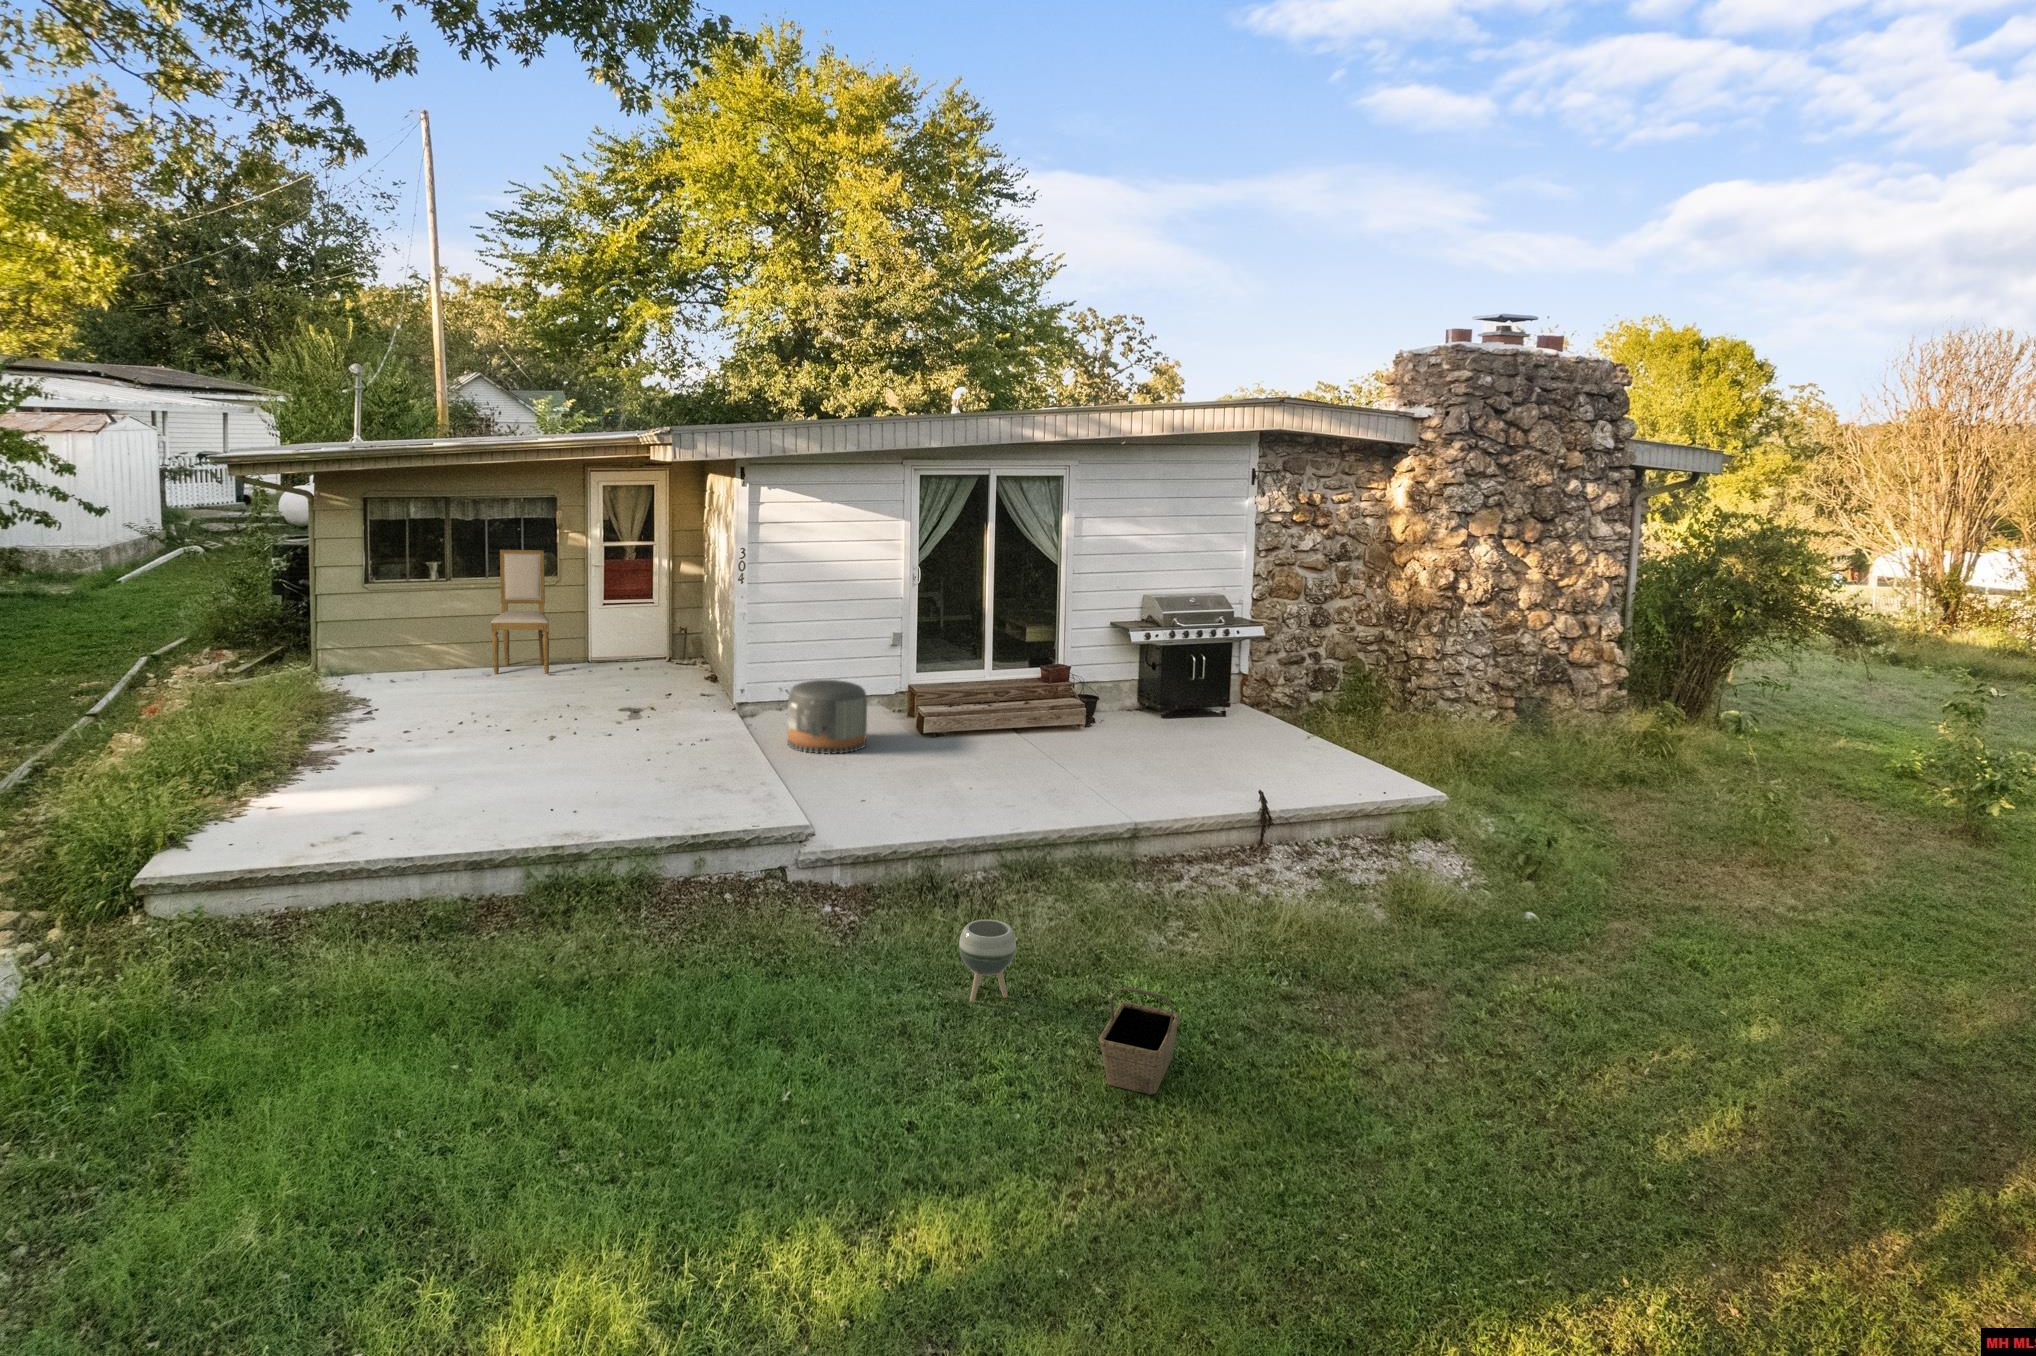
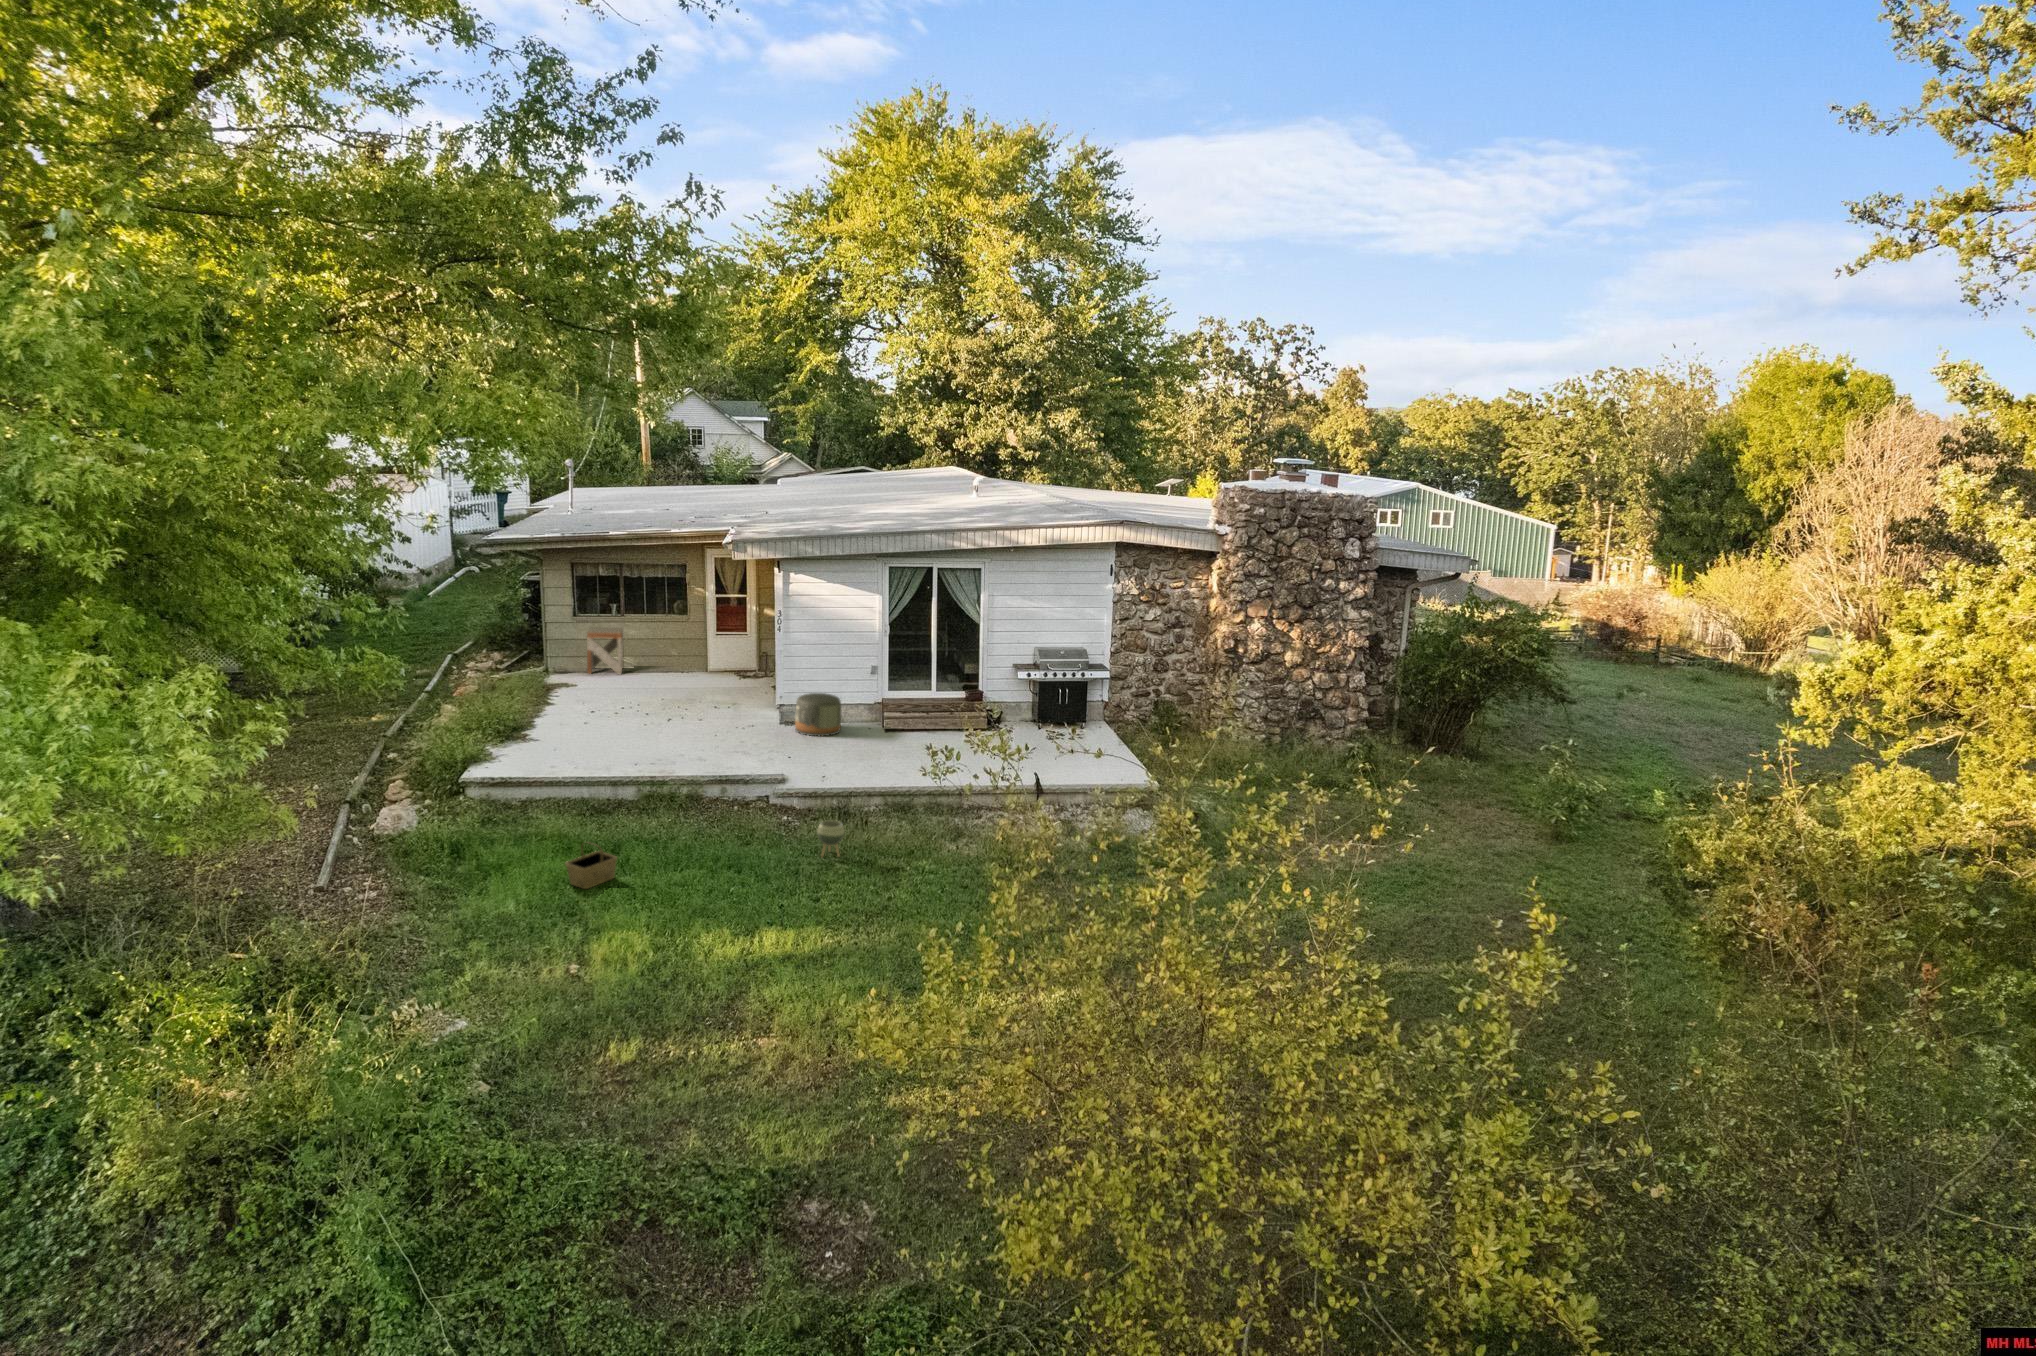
dining chair: present [491,550,549,674] -> none [645,600,679,677]
side table: none [388,597,453,675] -> present [587,627,623,674]
basket: present [1099,987,1180,1095] -> present [566,845,617,889]

